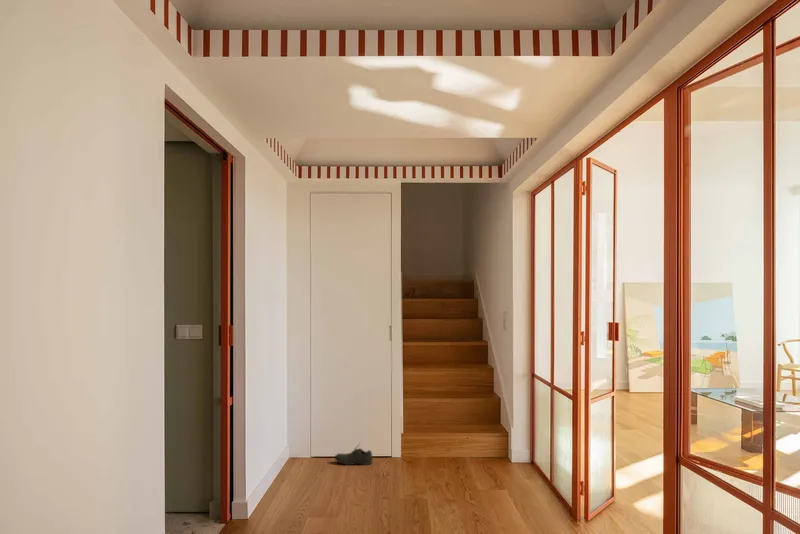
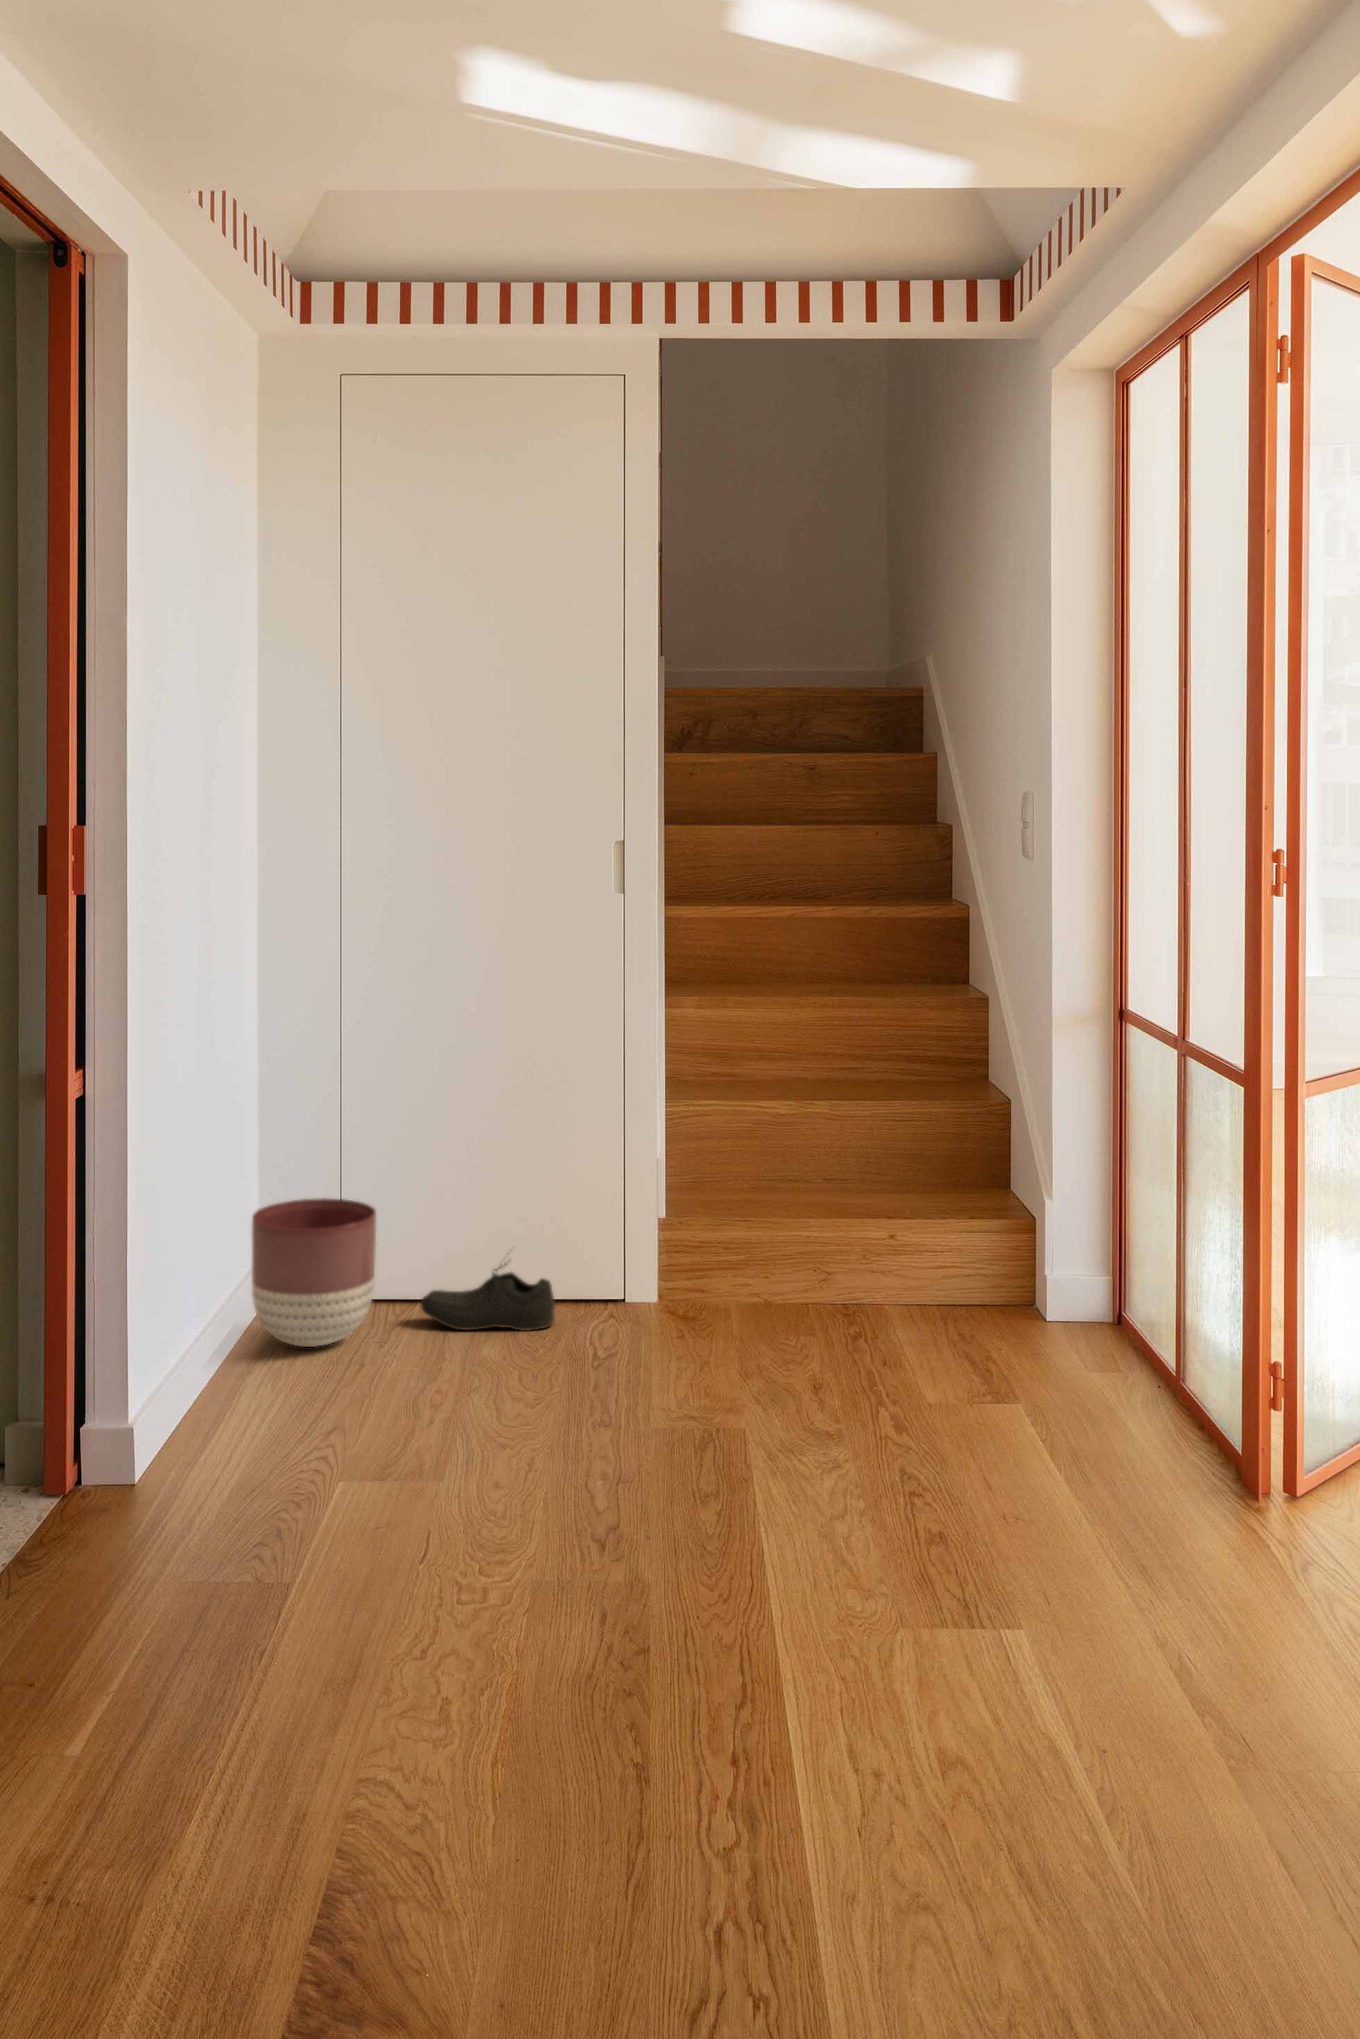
planter: none [287,428,322,470] -> present [252,1198,376,1347]

